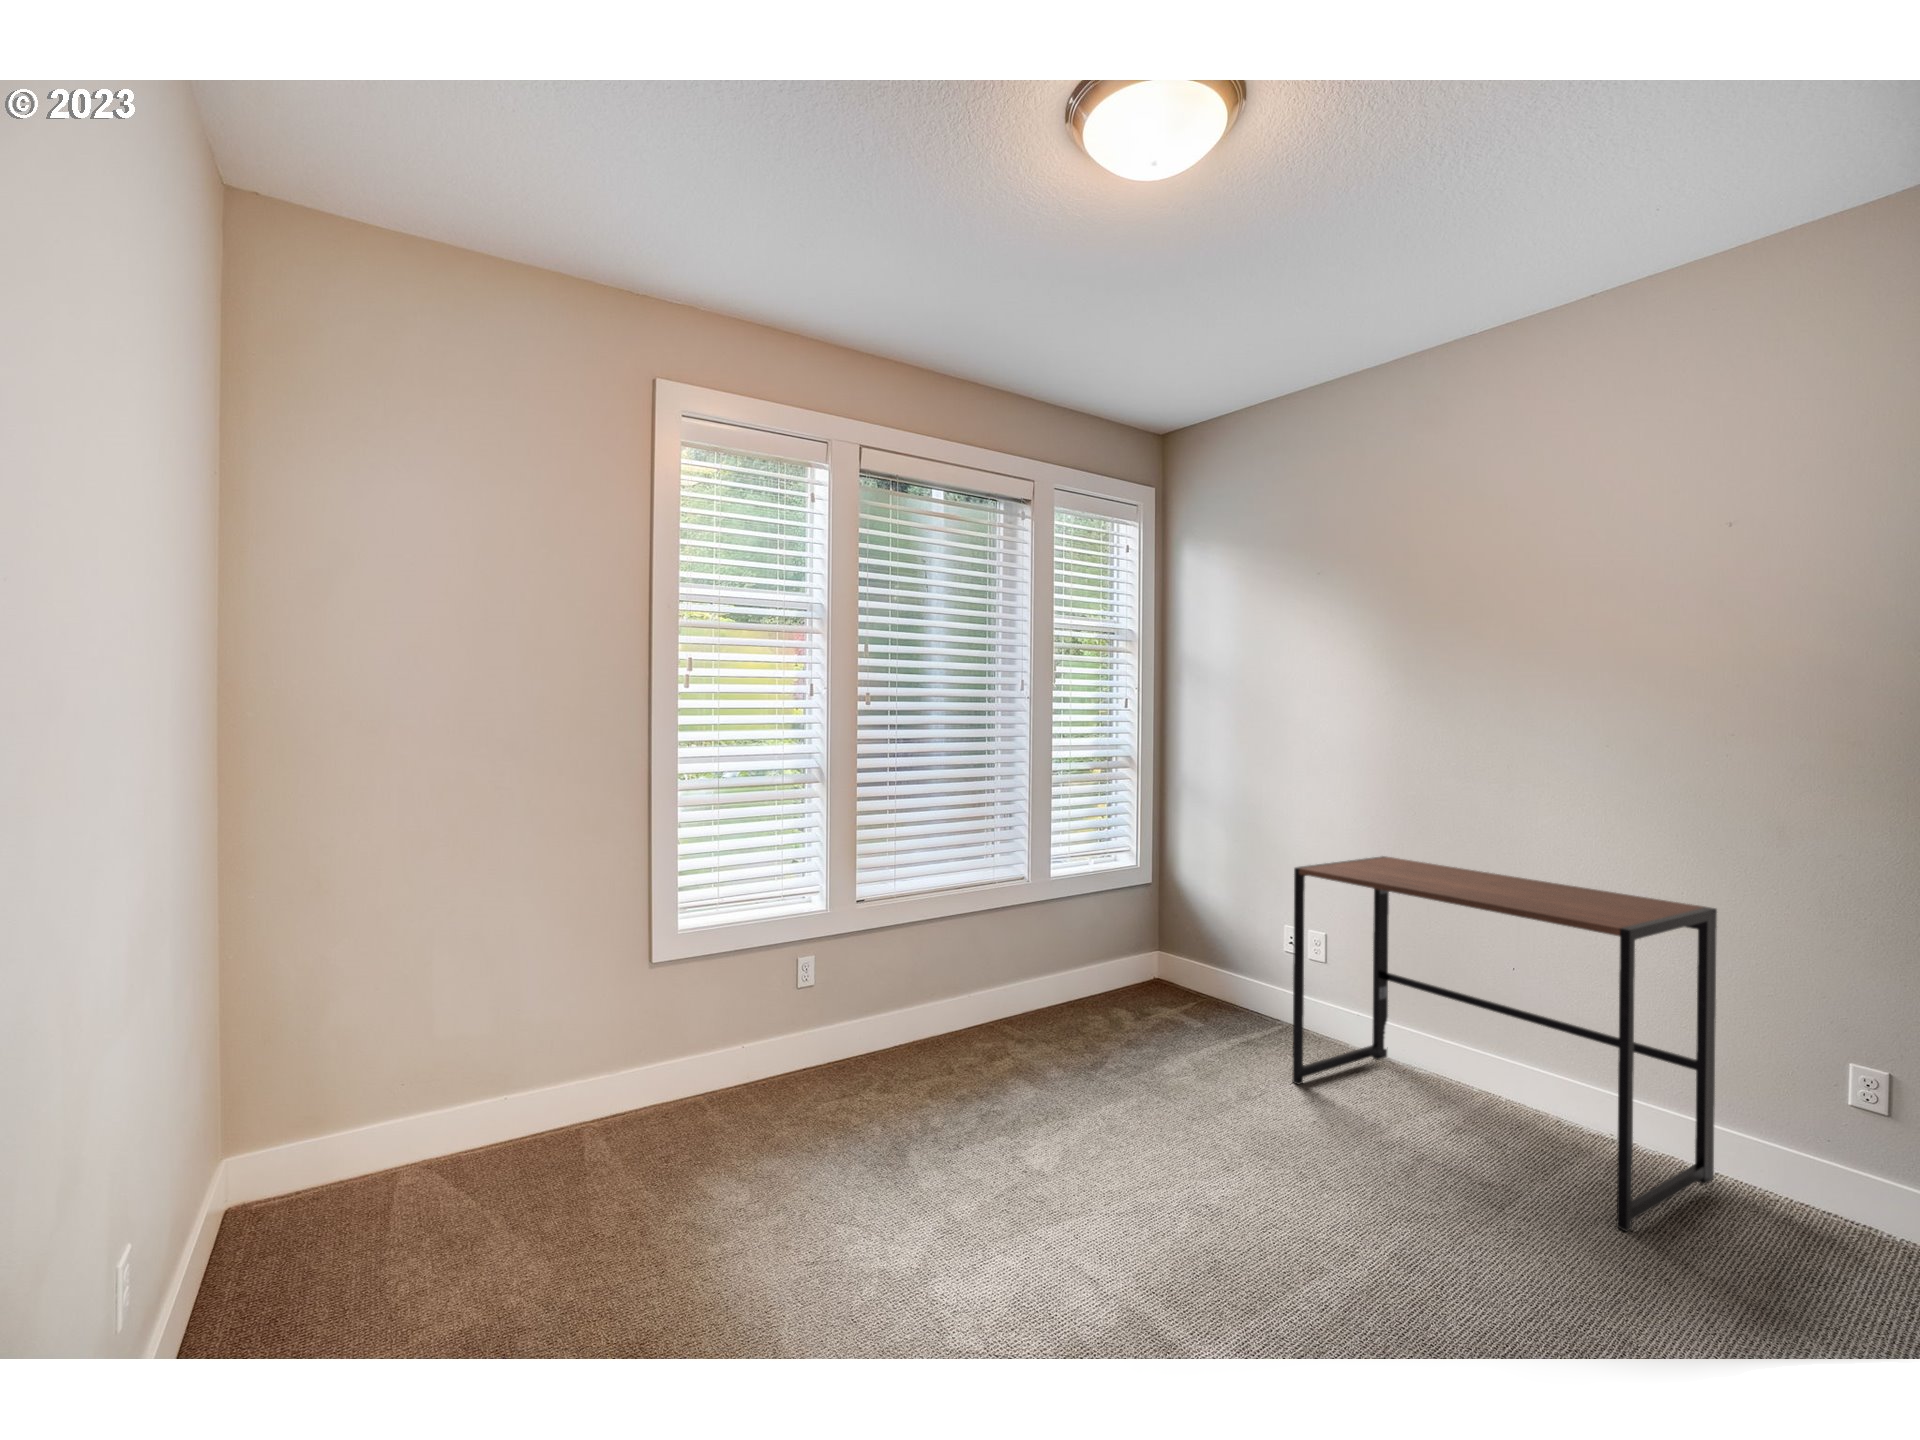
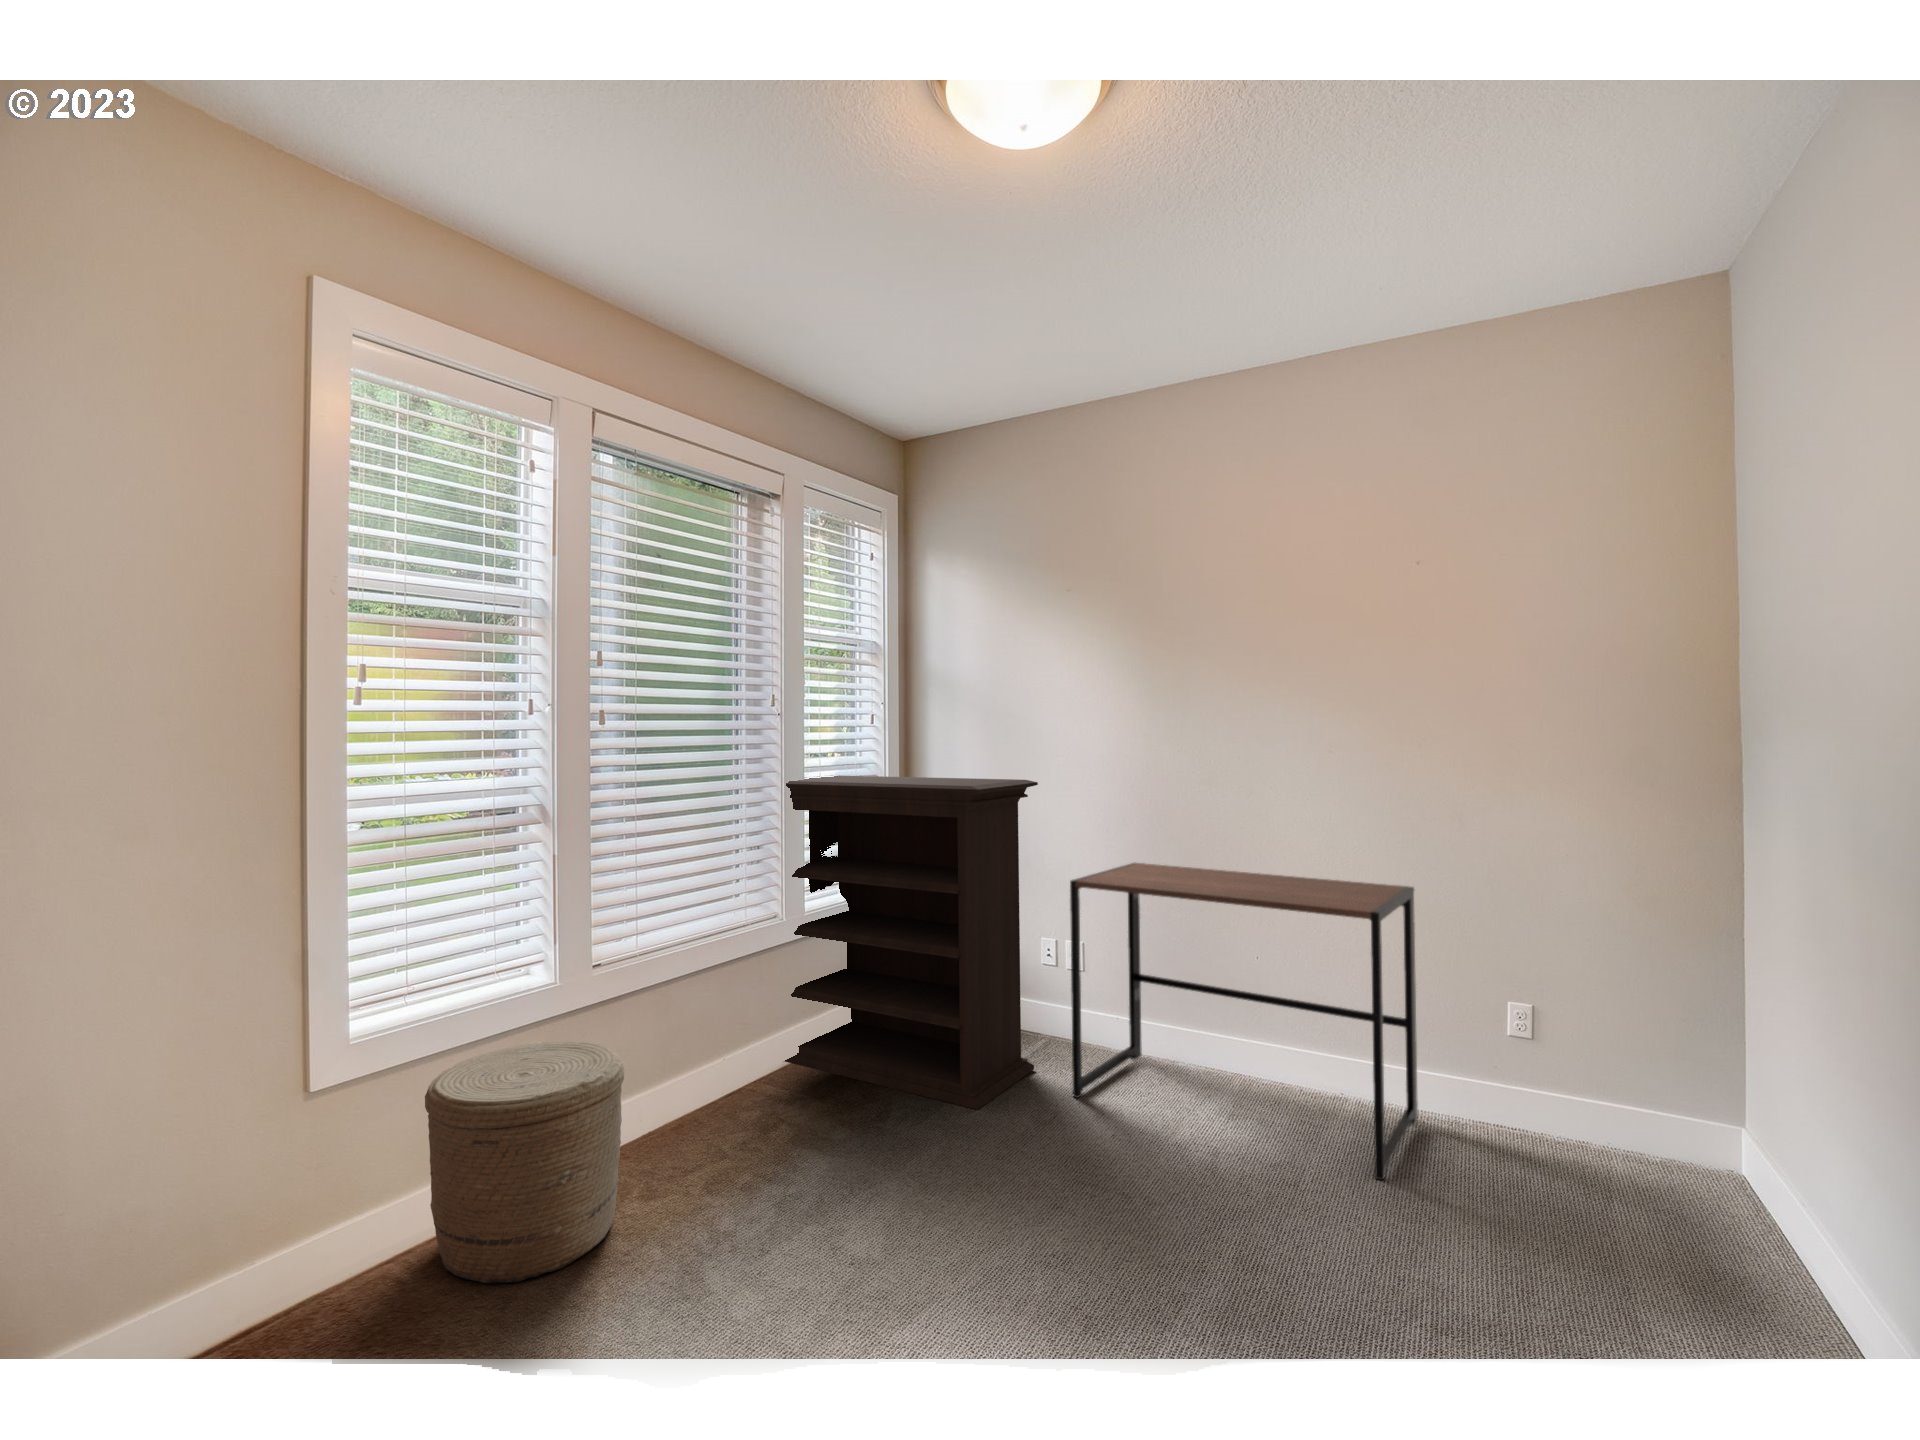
bookshelf: none [1014,755,1272,1077] -> present [784,776,1038,1109]
woven basket: none [722,956,863,1133] -> present [425,1041,624,1283]

